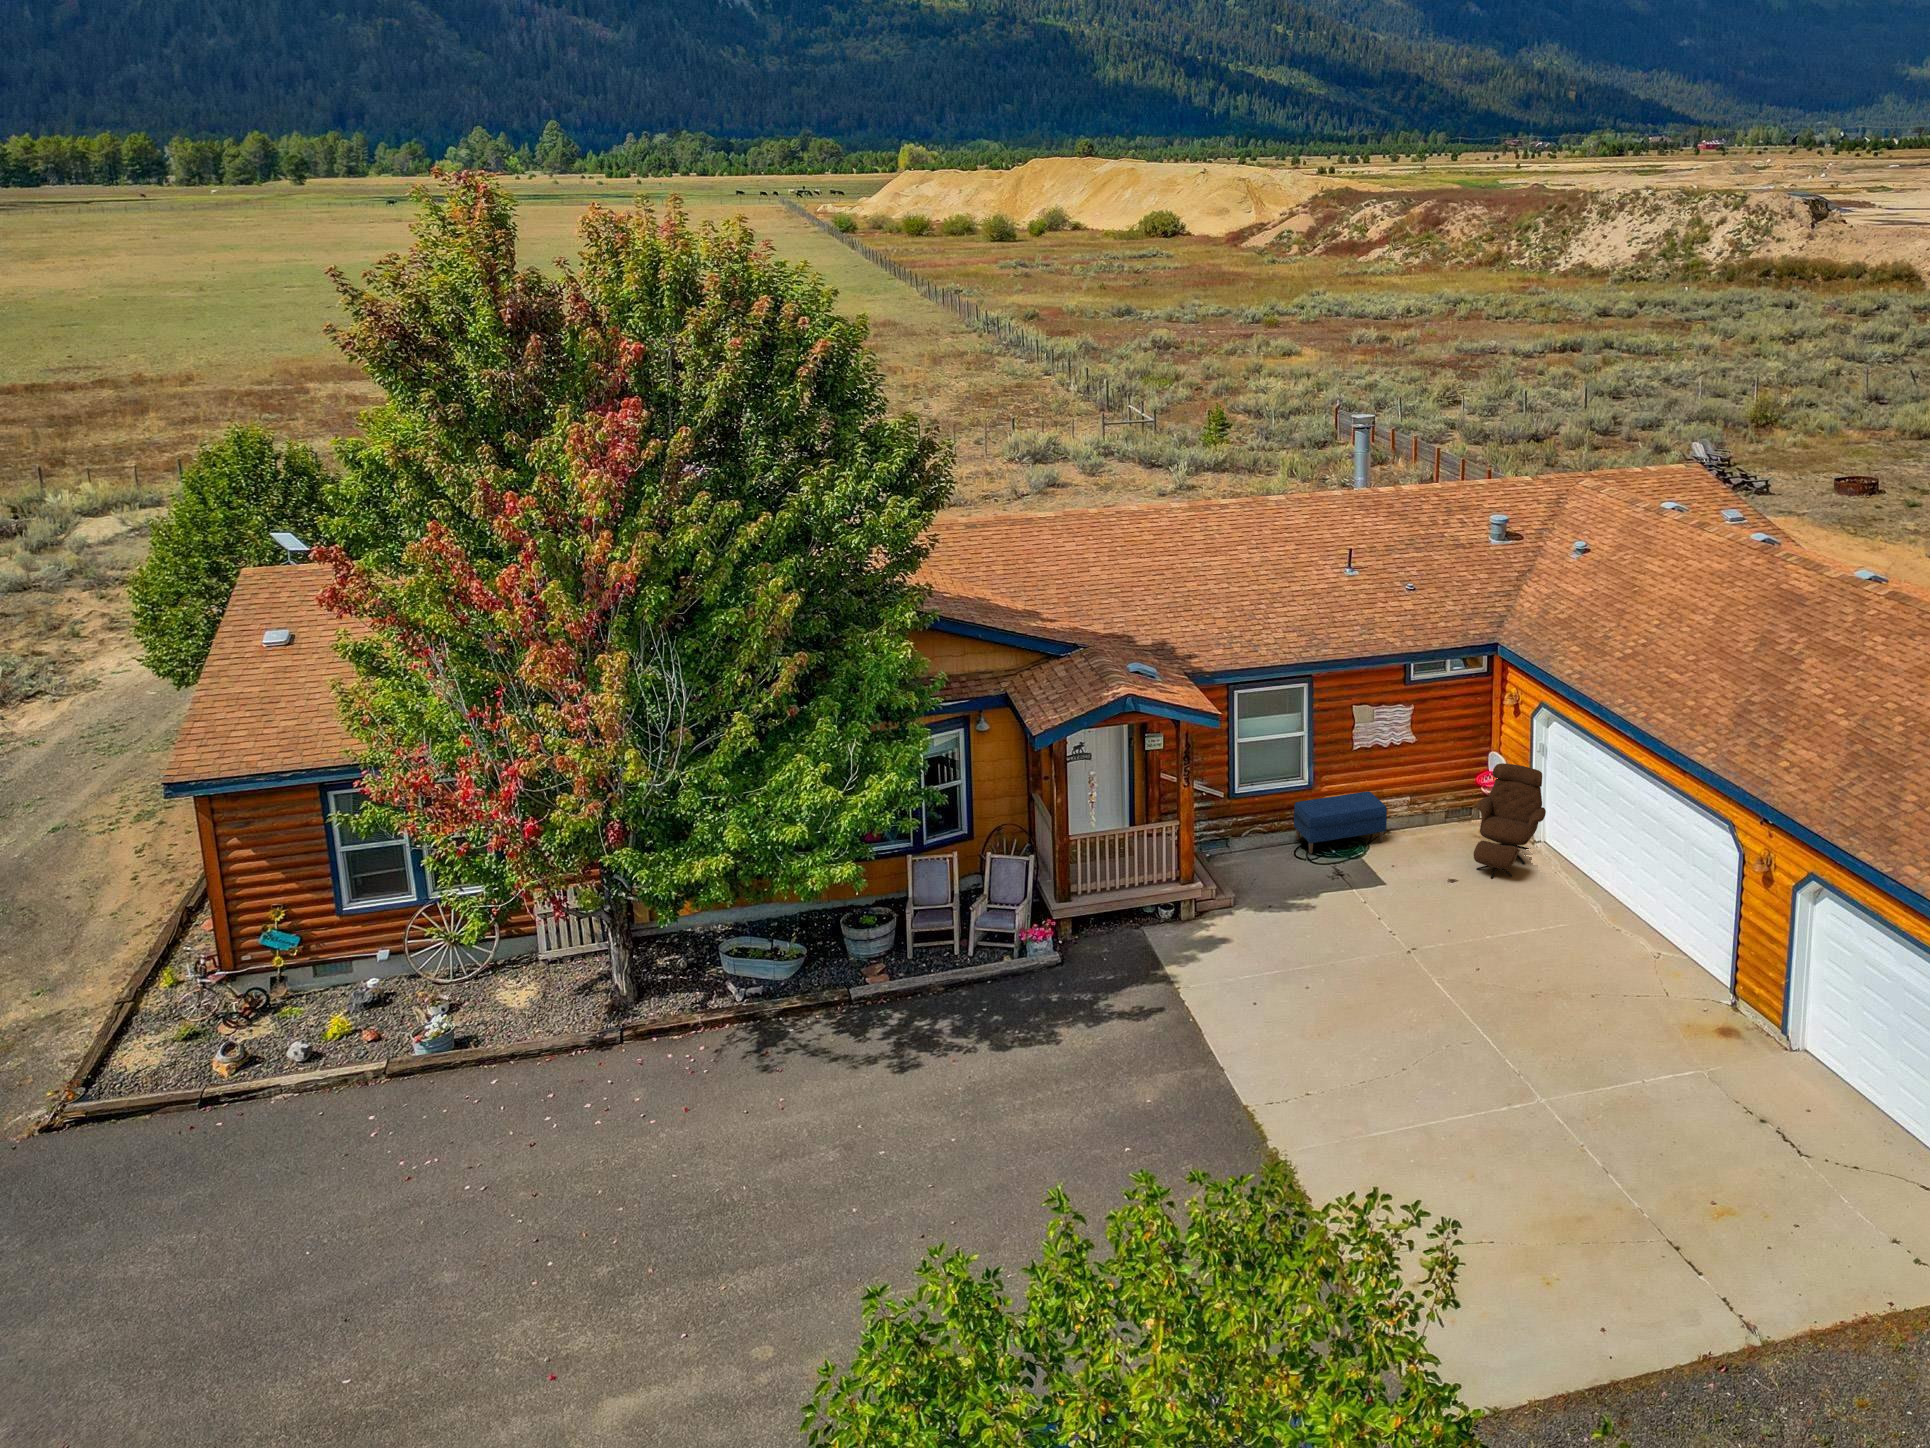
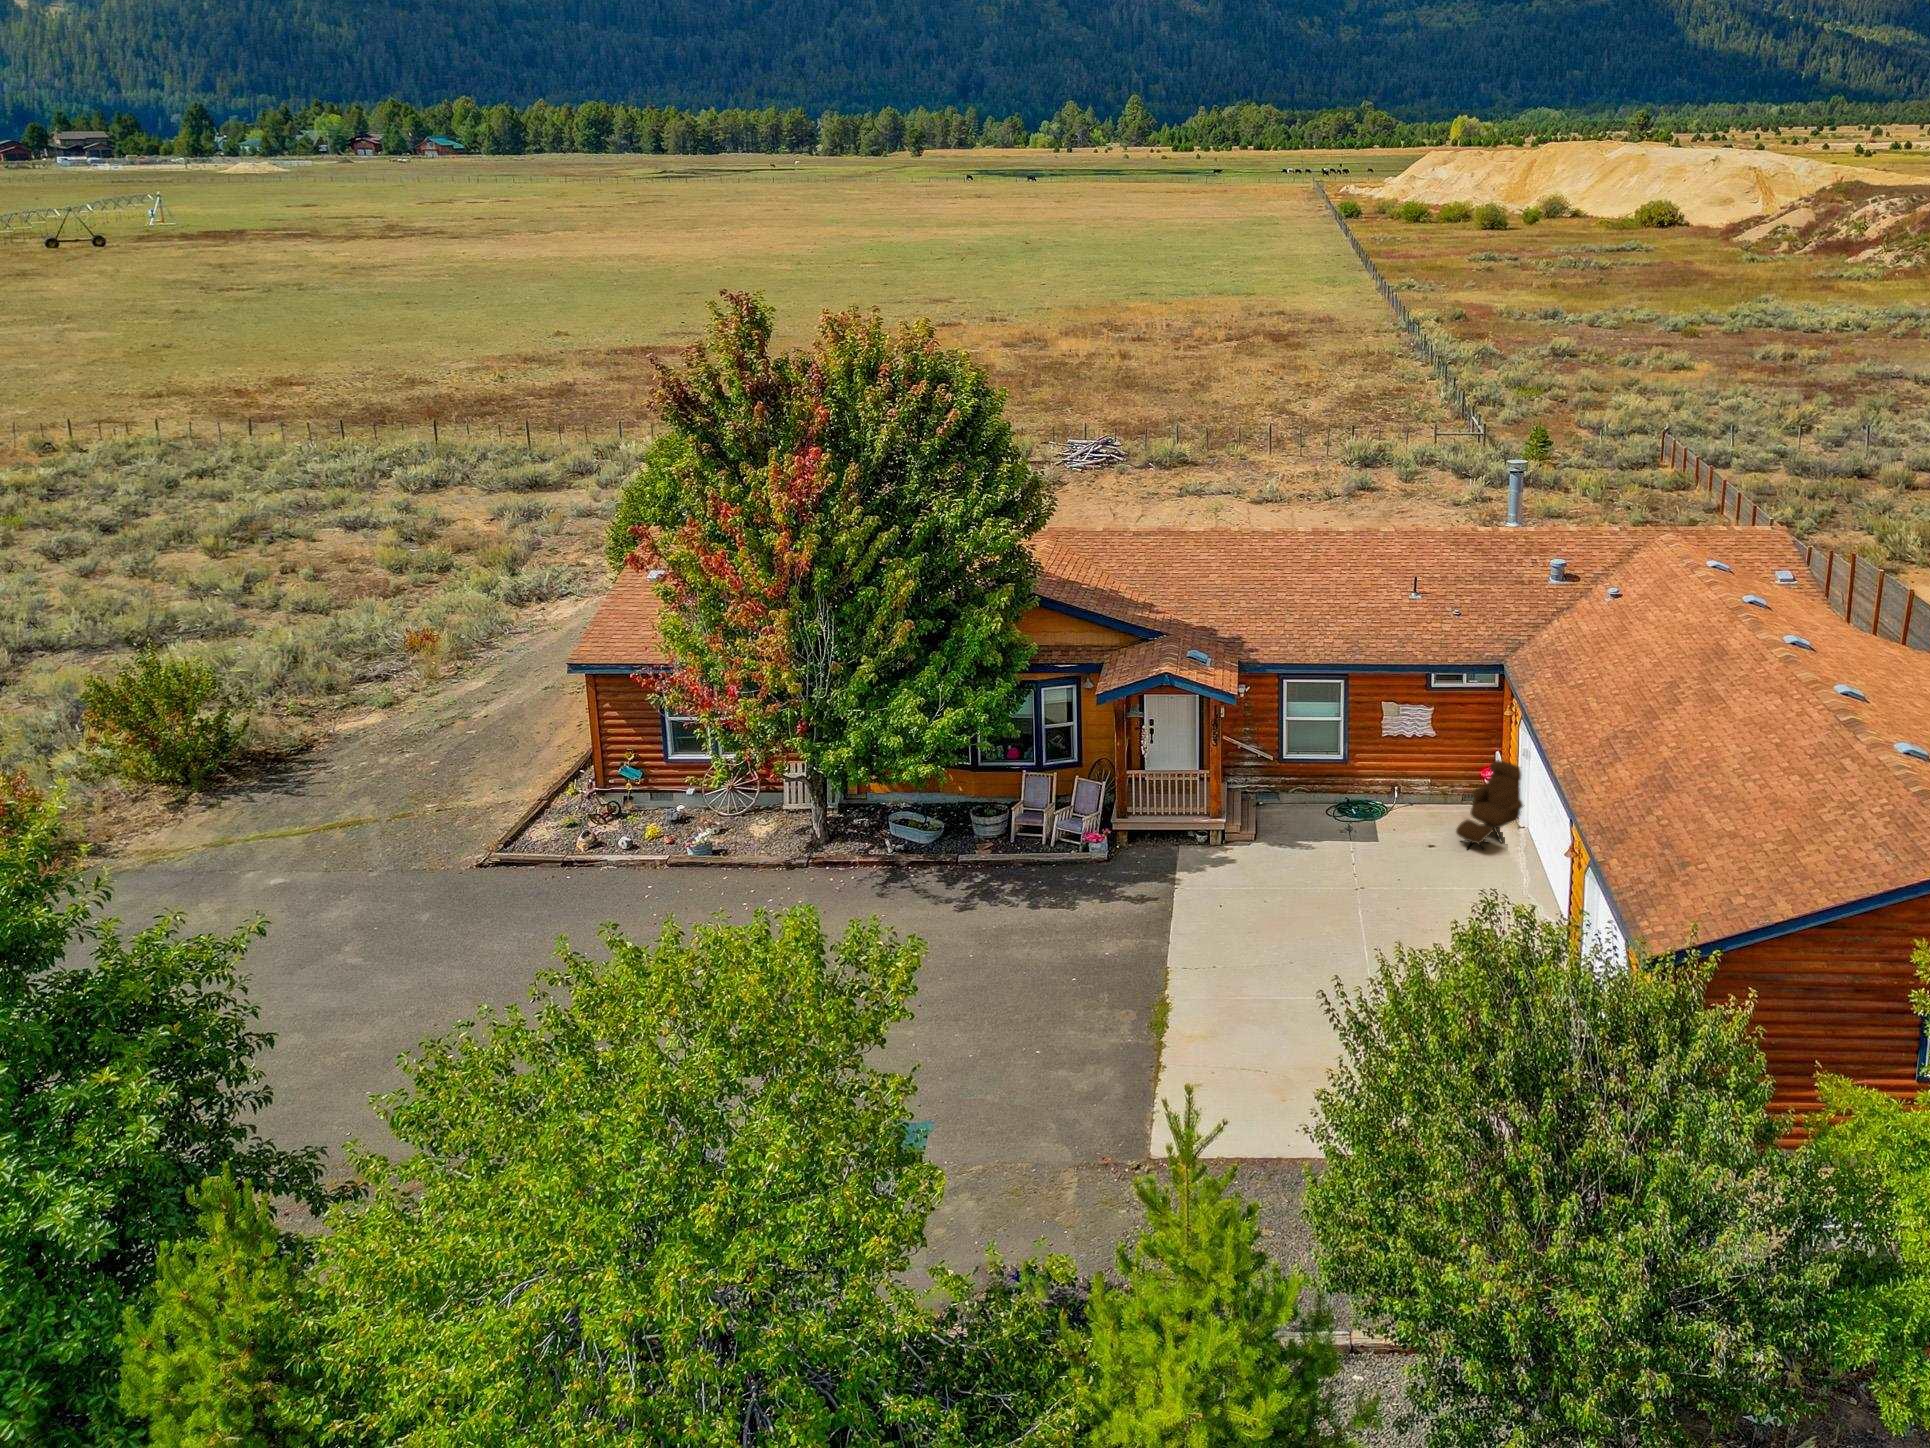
bench: present [1294,791,1387,854] -> none [1330,770,1401,812]

